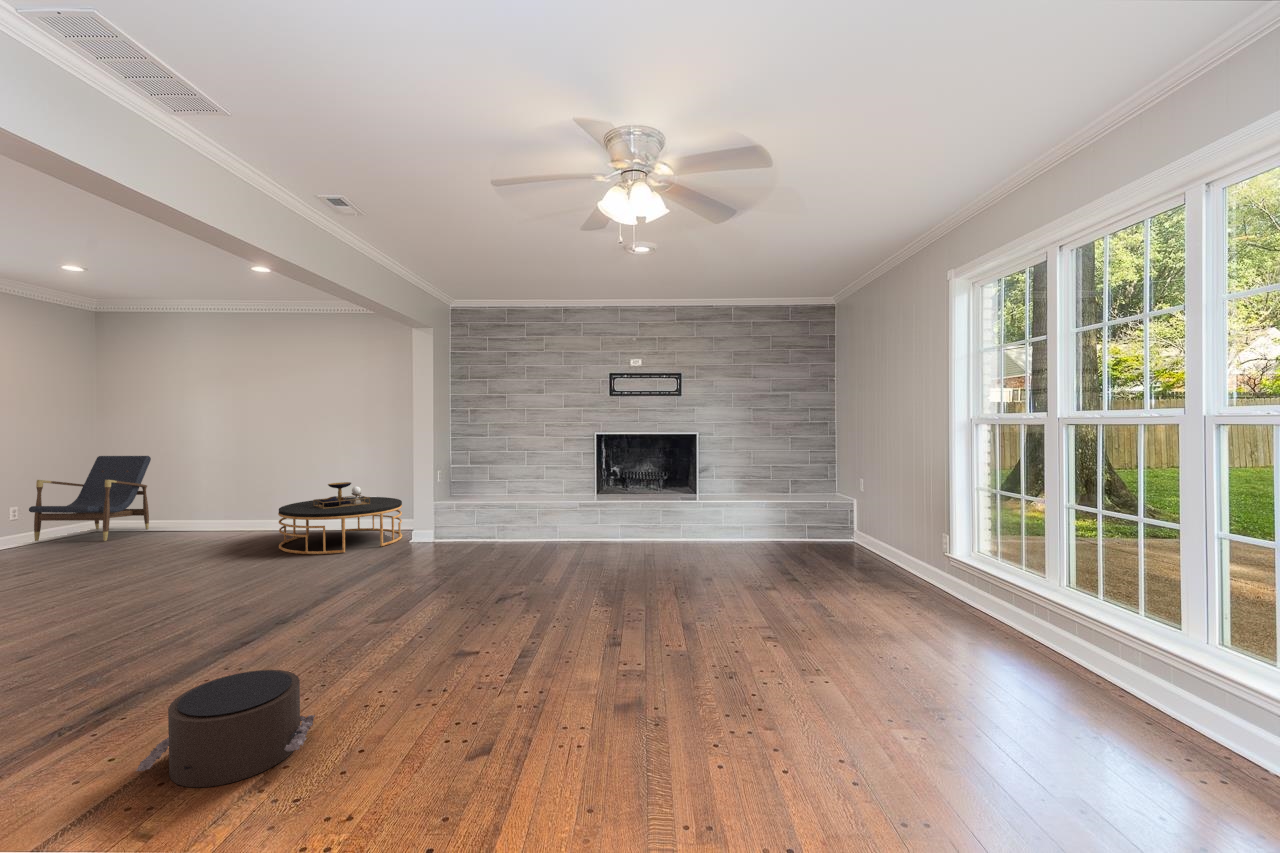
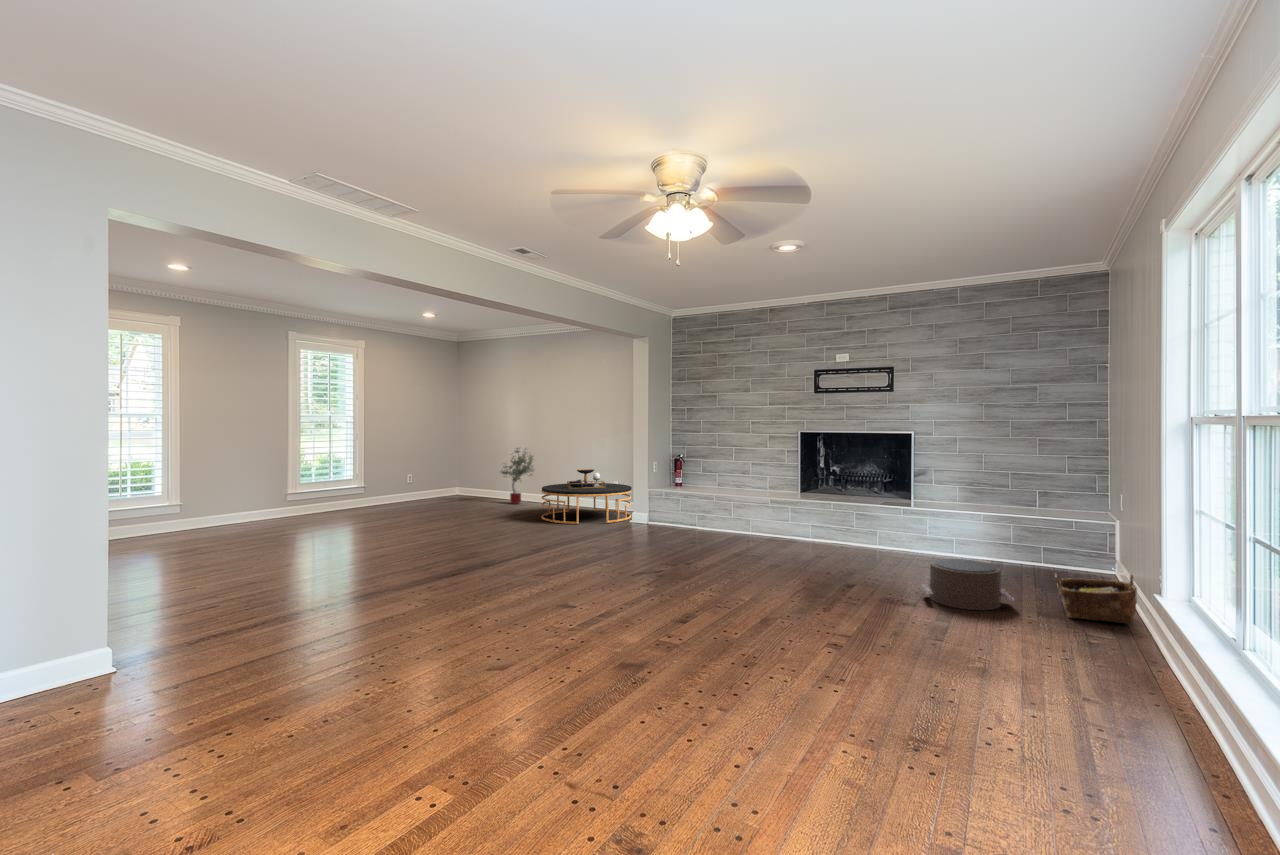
lounge chair: present [29,456,151,541] -> none [422,445,488,503]
potted tree: none [181,457,244,534] -> present [500,448,534,504]
woven basket: none [866,545,924,585] -> present [1055,573,1137,623]
pouf: present [136,670,315,787] -> present [922,559,1014,610]

